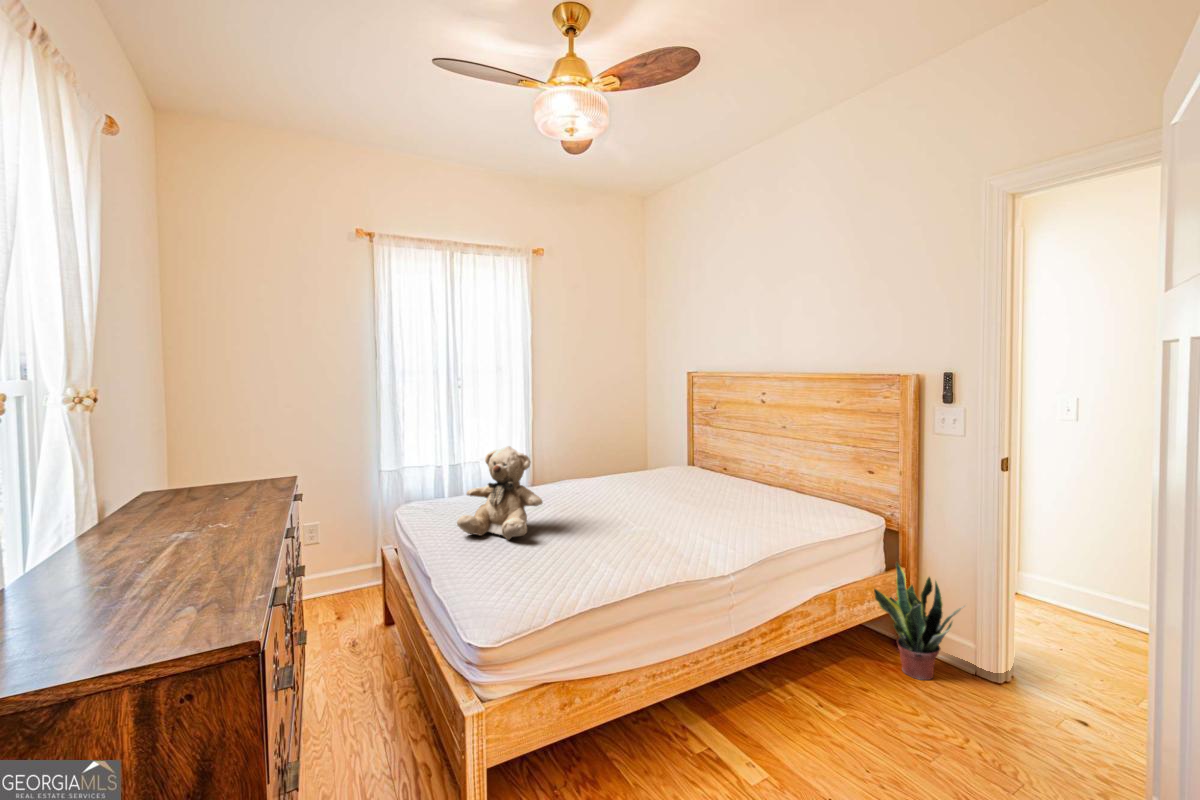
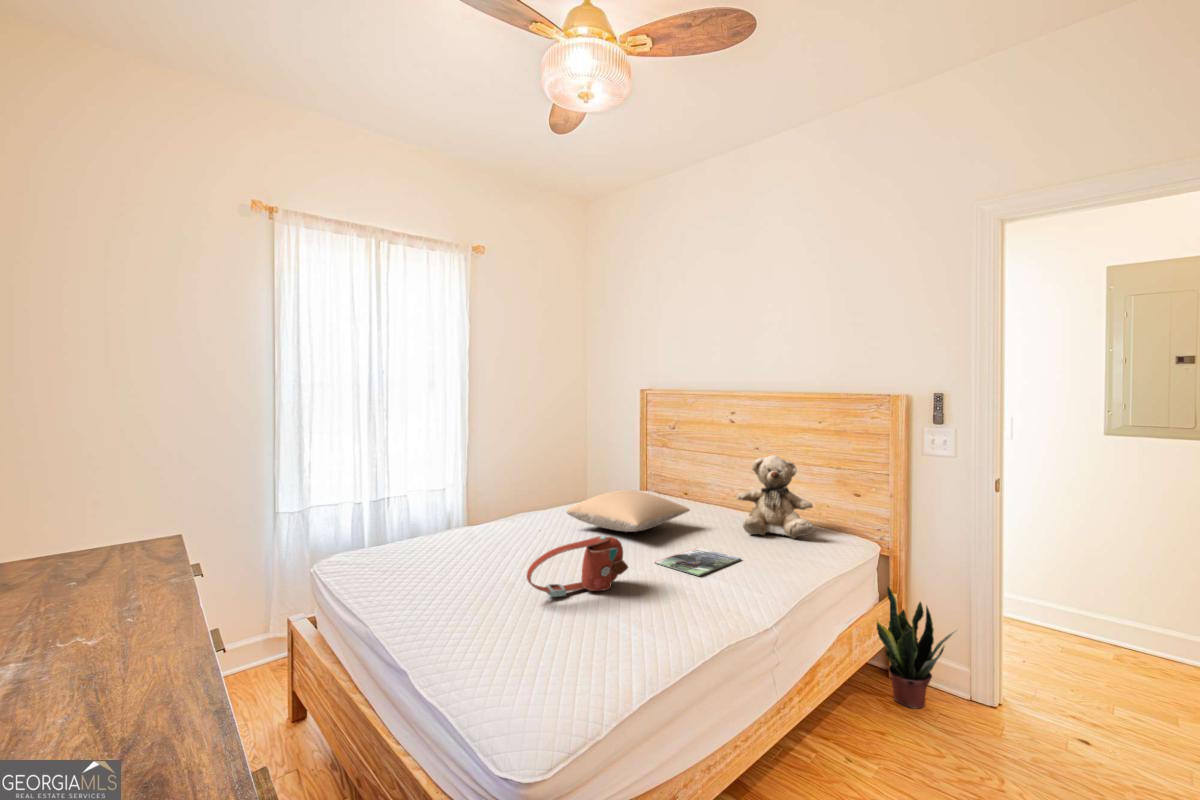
teddy bear: present [457,446,543,540] -> present [736,455,815,539]
pillow: none [581,471,701,511] -> present [567,490,690,532]
handbag: none [537,519,637,578] -> present [527,536,628,597]
magazine: none [664,526,749,556] -> present [655,548,741,576]

